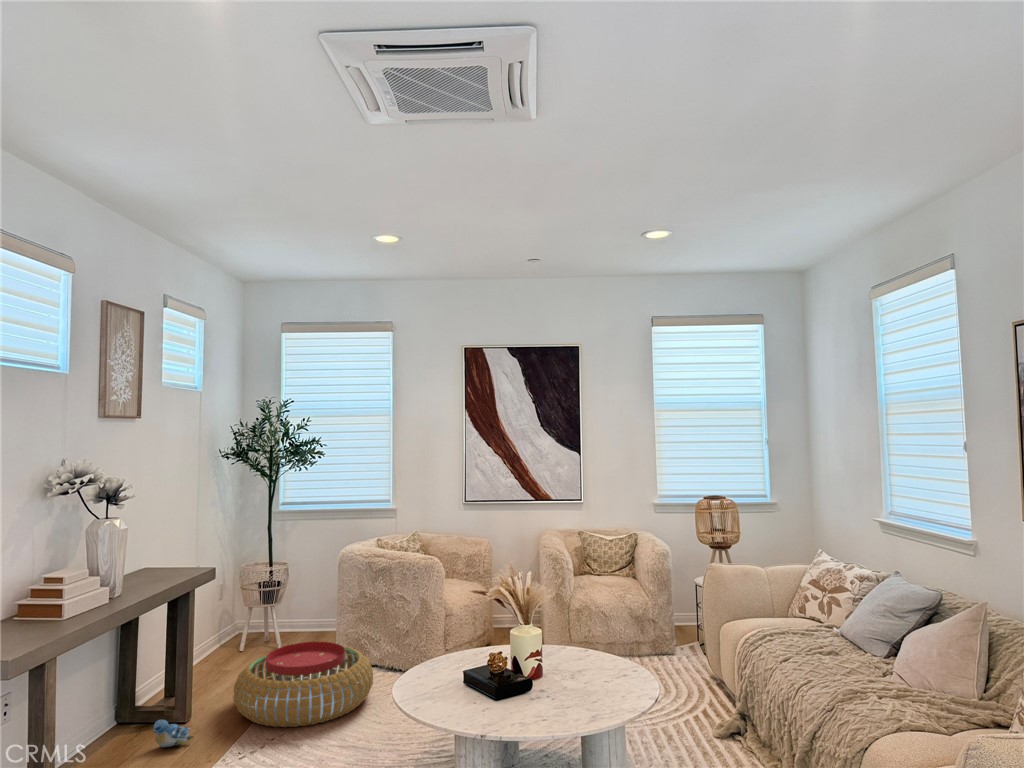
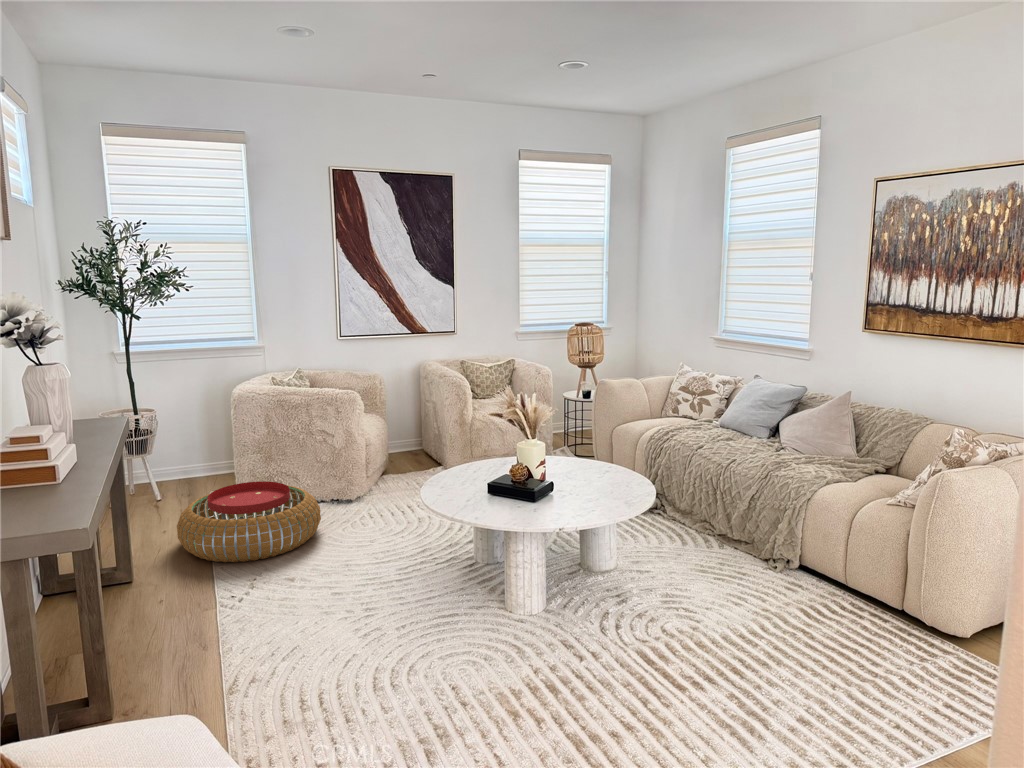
plush toy: present [152,720,193,747] -> none [125,570,168,595]

